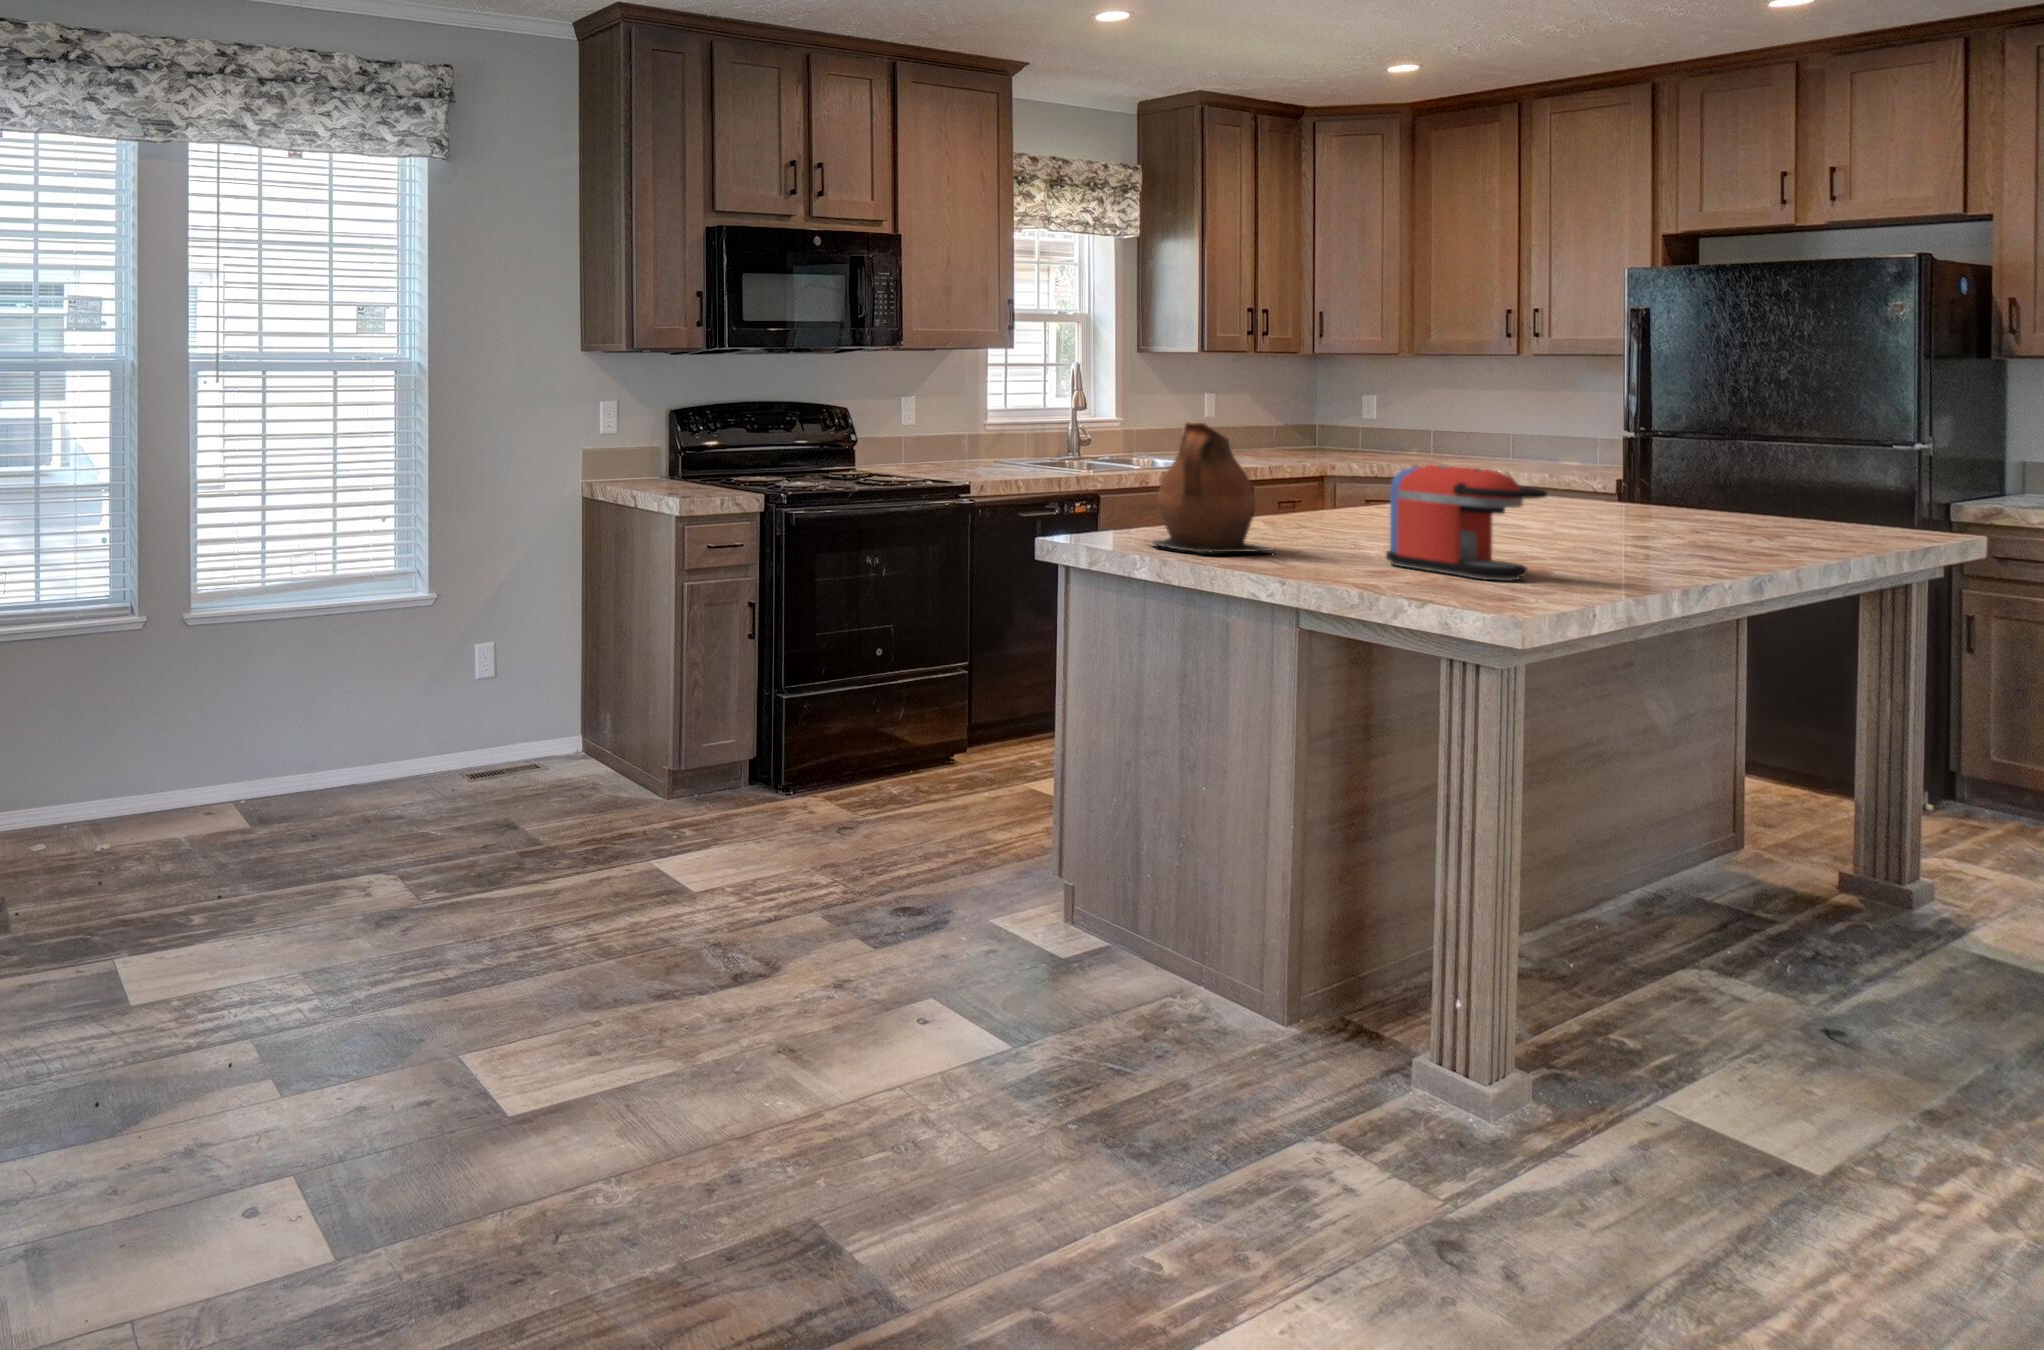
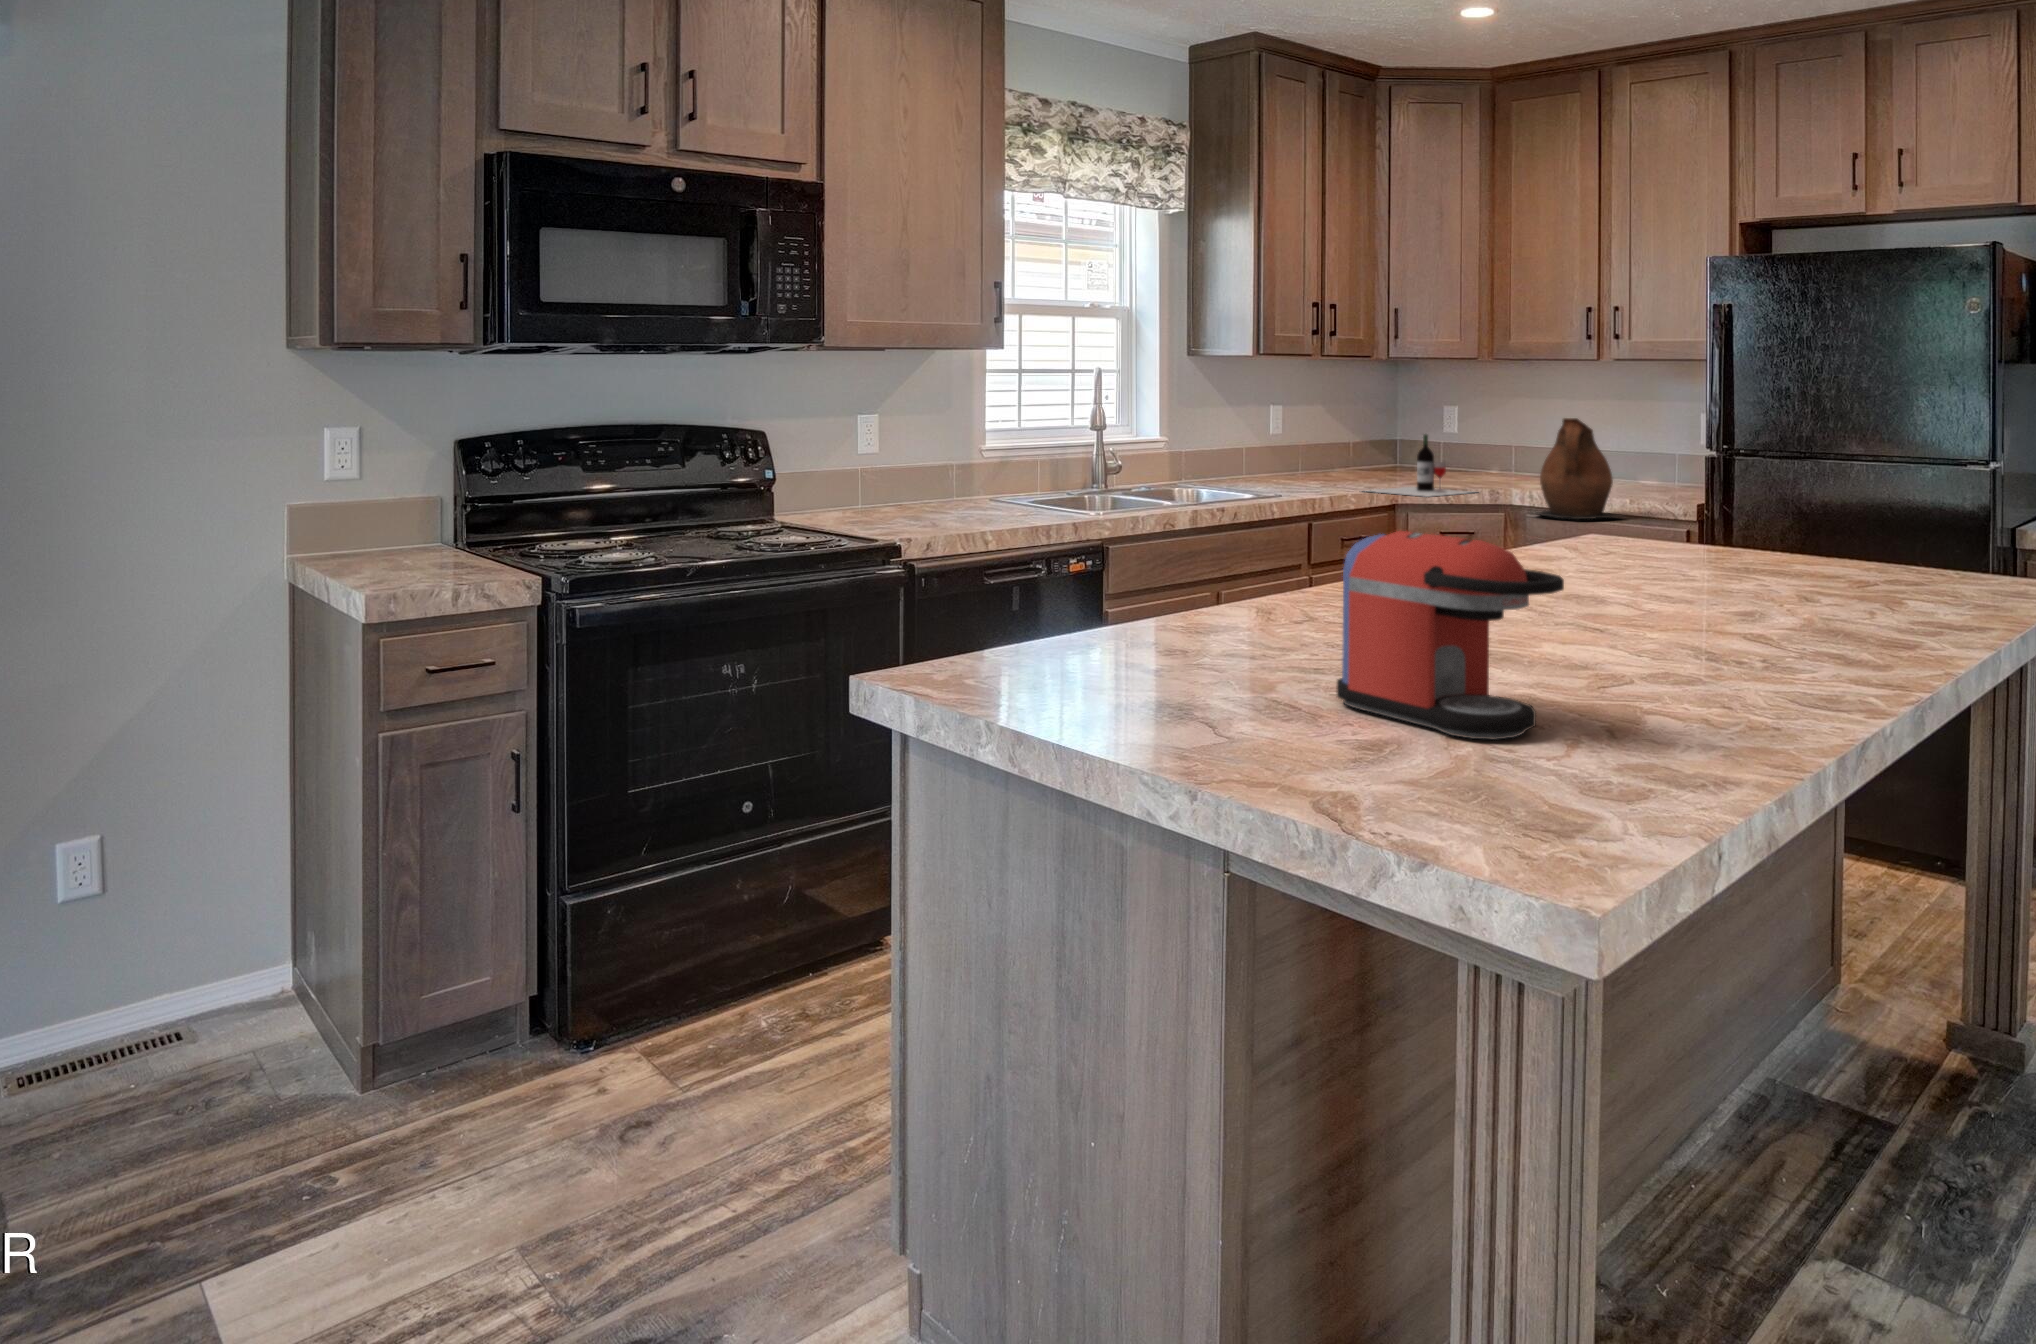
wine bottle: none [1291,417,1407,468] -> present [1365,434,1473,497]
ceramic pitcher: present [1152,423,1273,552] -> present [1536,418,1621,519]

